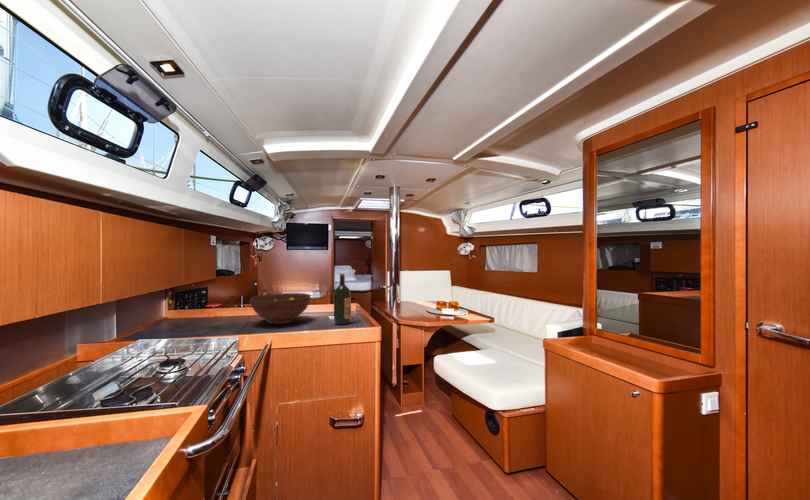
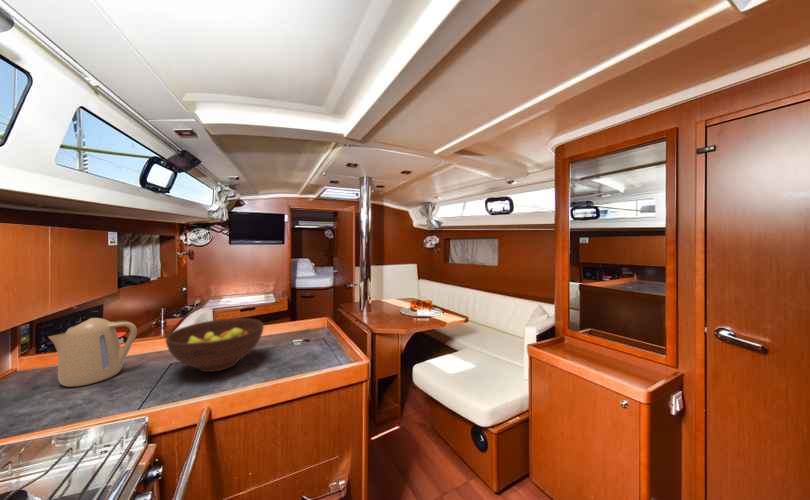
wine bottle: present [334,274,351,325] -> none [299,296,323,369]
kettle: none [184,286,232,327] -> present [48,318,137,387]

